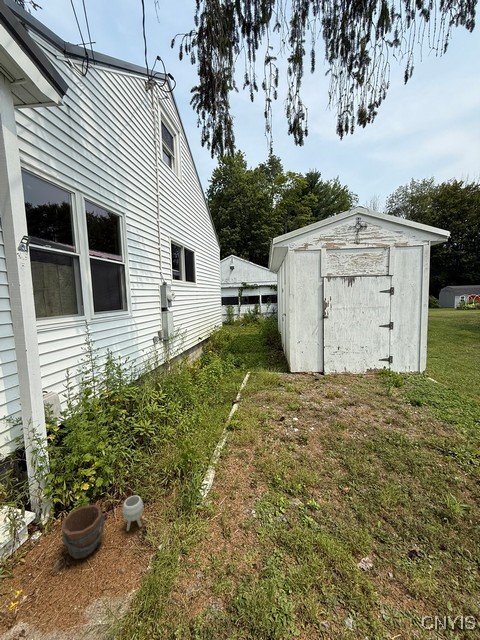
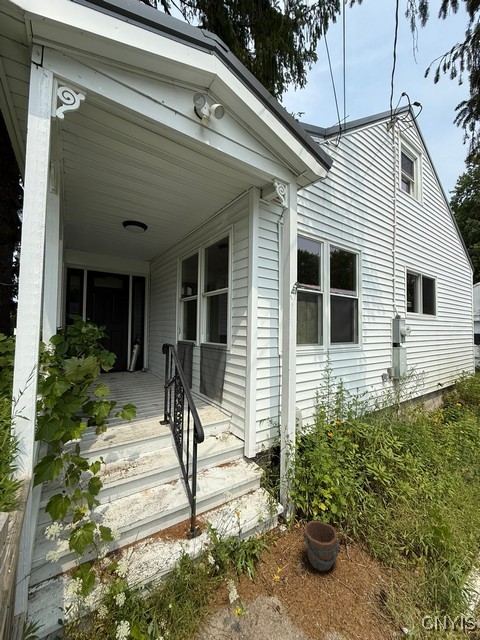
planter: present [122,496,143,531] -> none [356,536,378,575]

